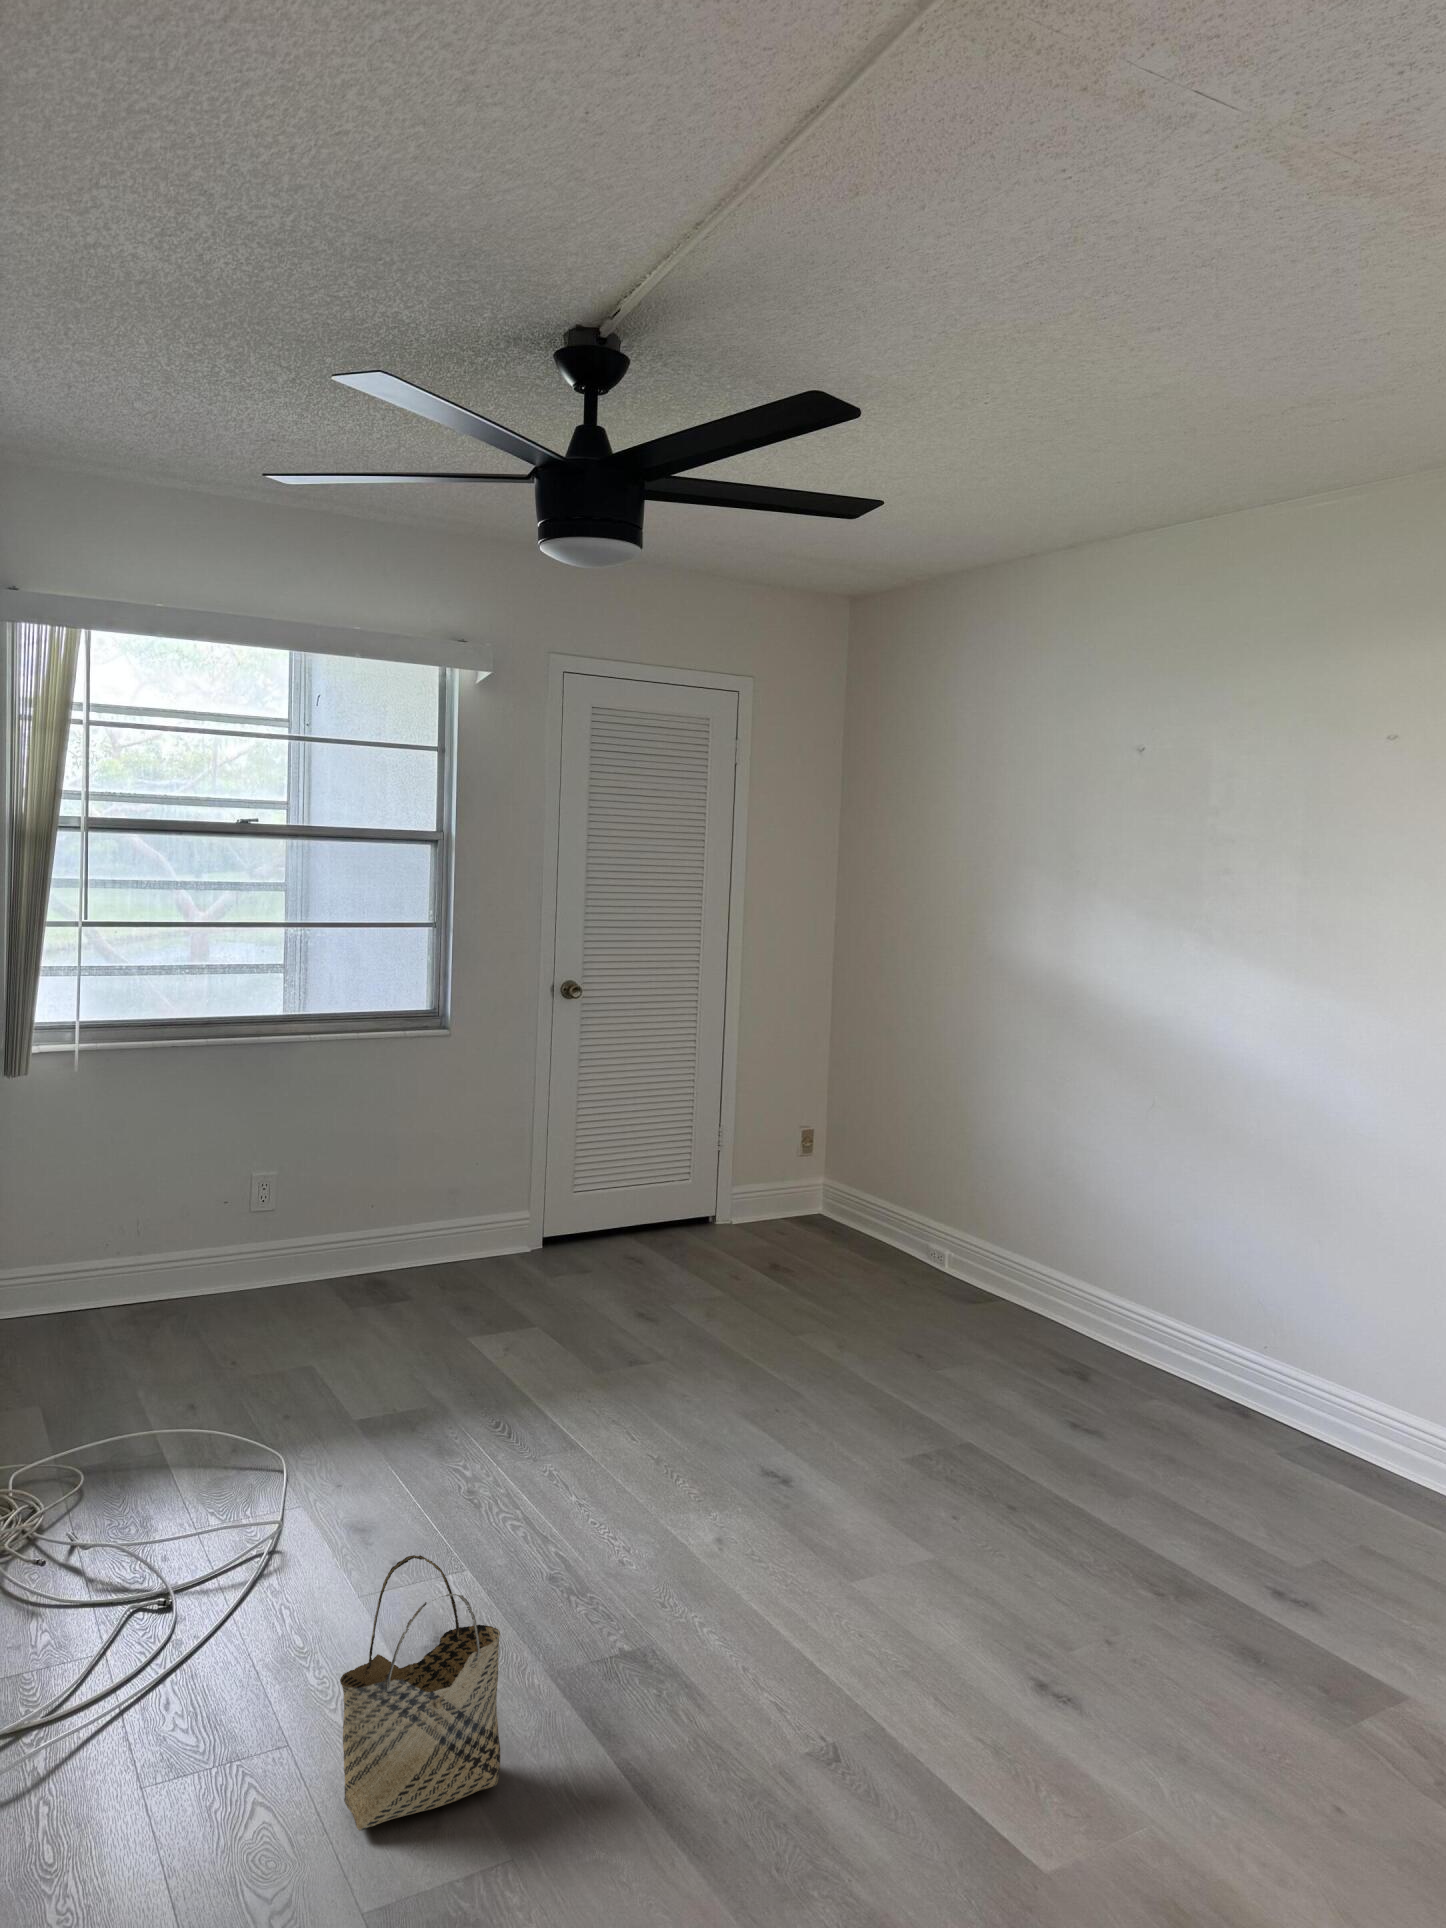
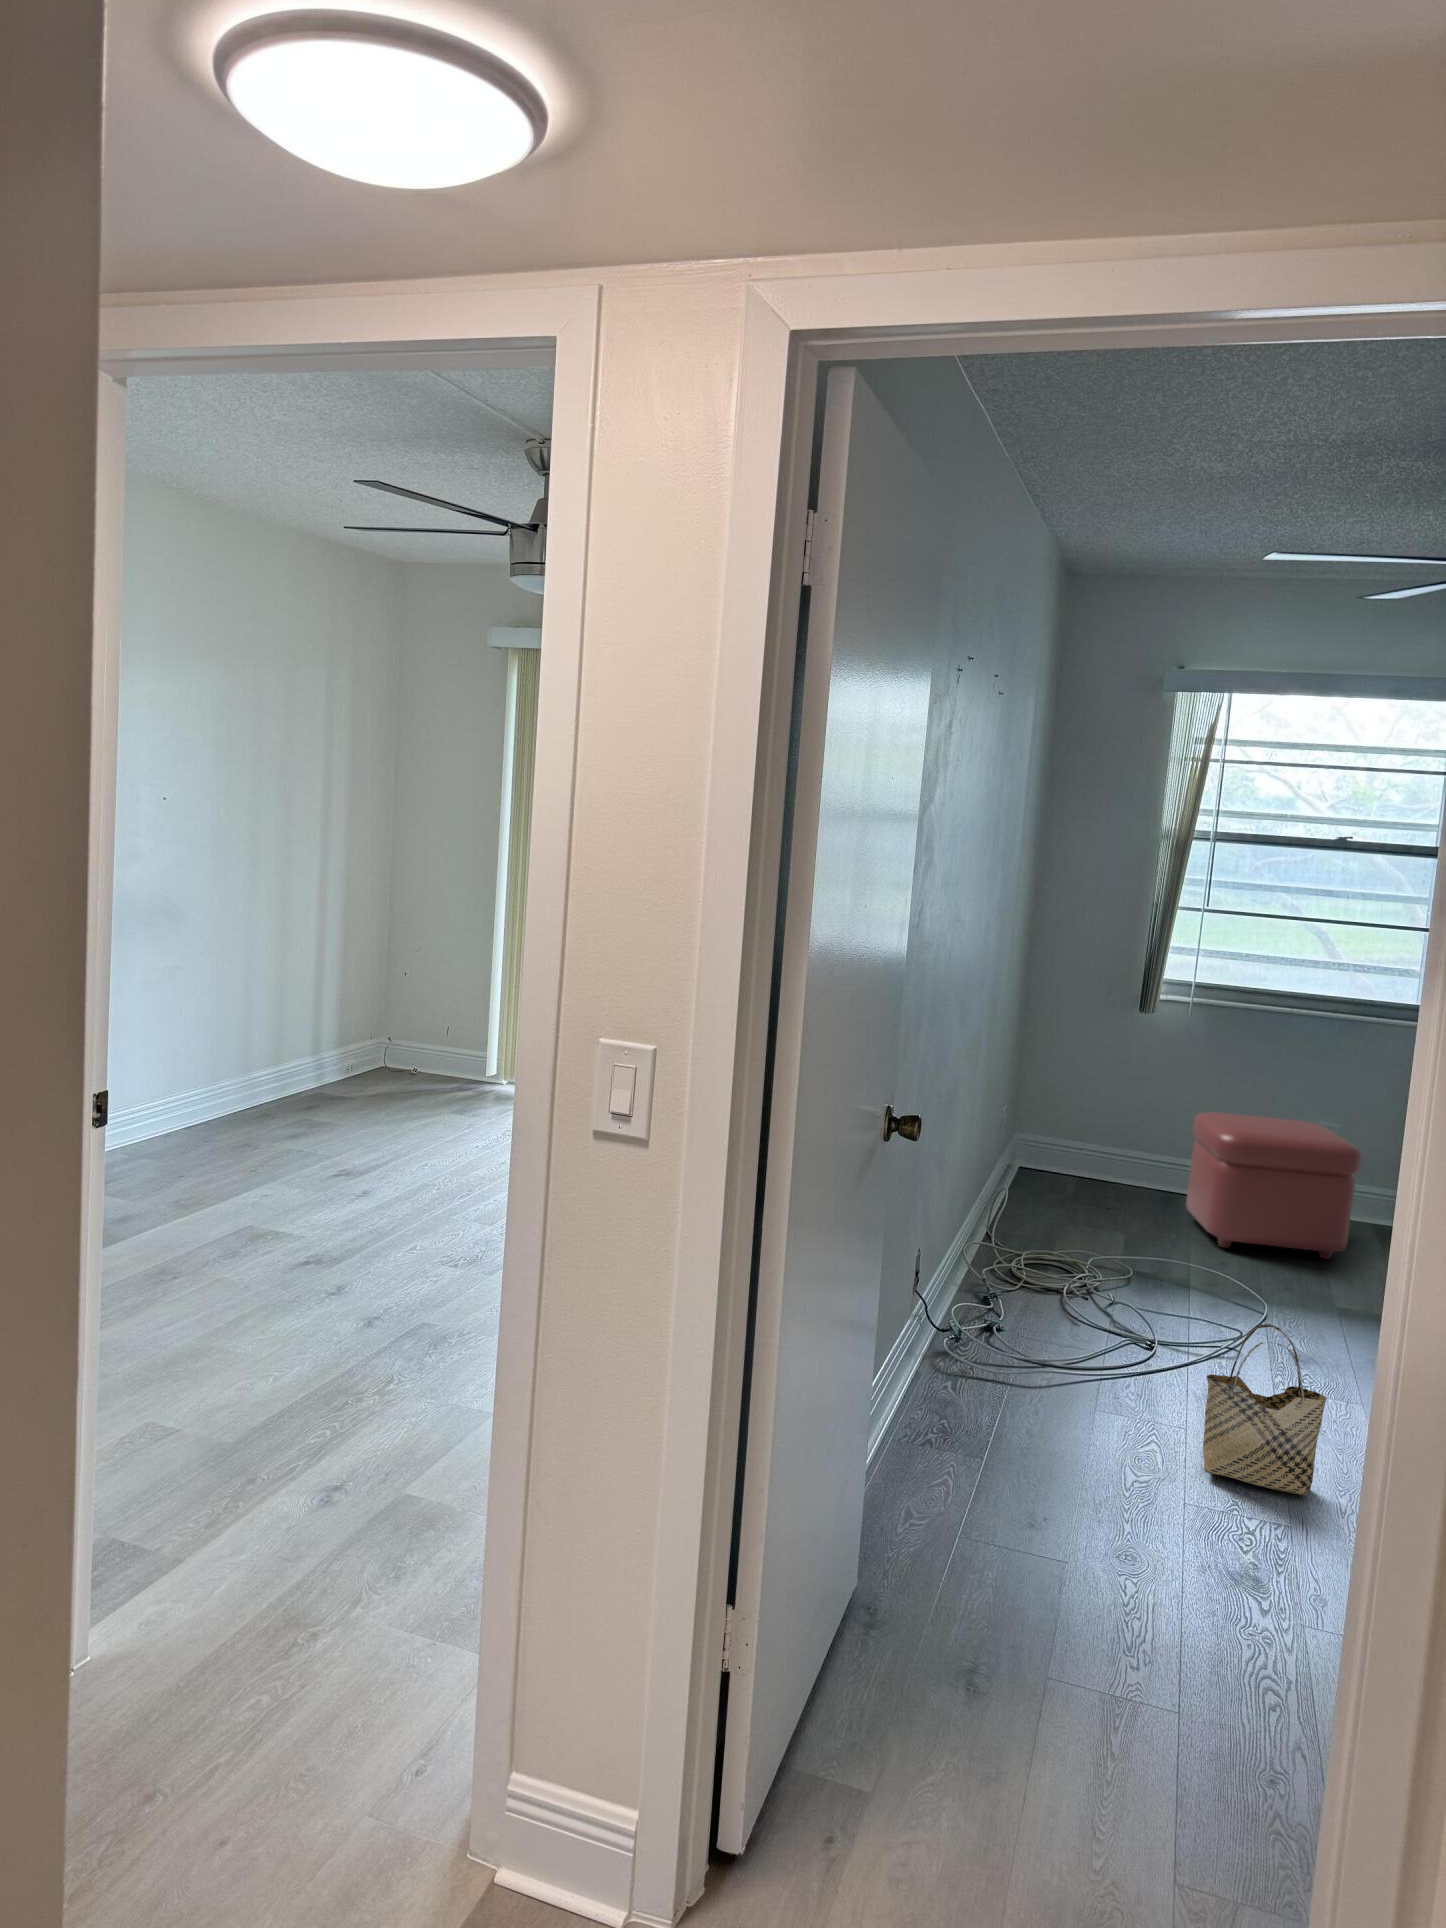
ottoman: none [109,1175,331,1373] -> present [1186,1112,1361,1259]

